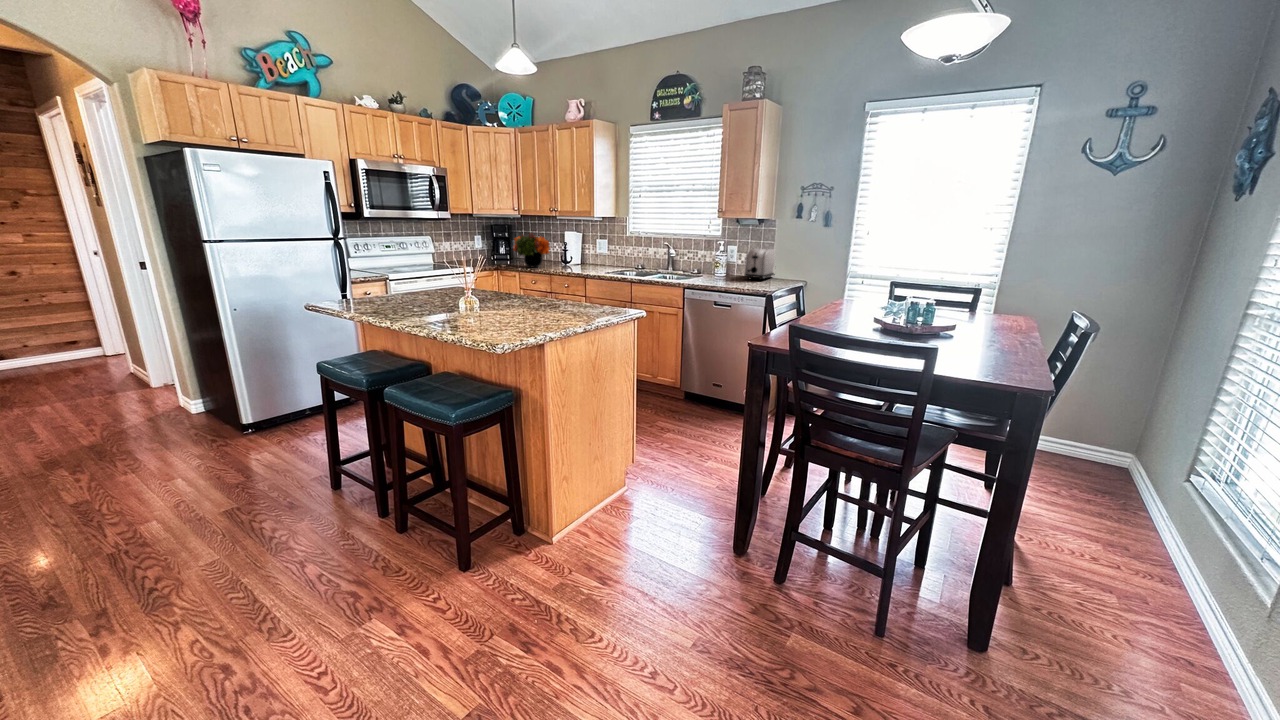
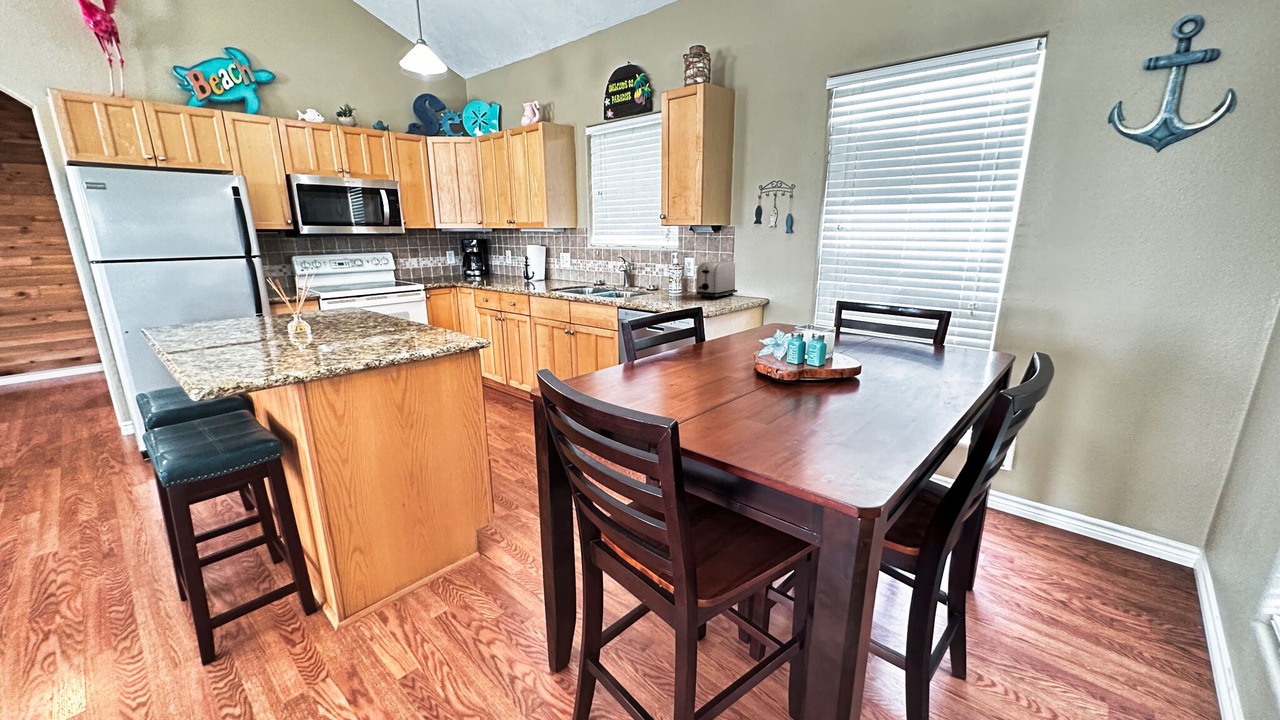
flower arrangement: present [513,233,550,267] -> none [470,247,512,284]

